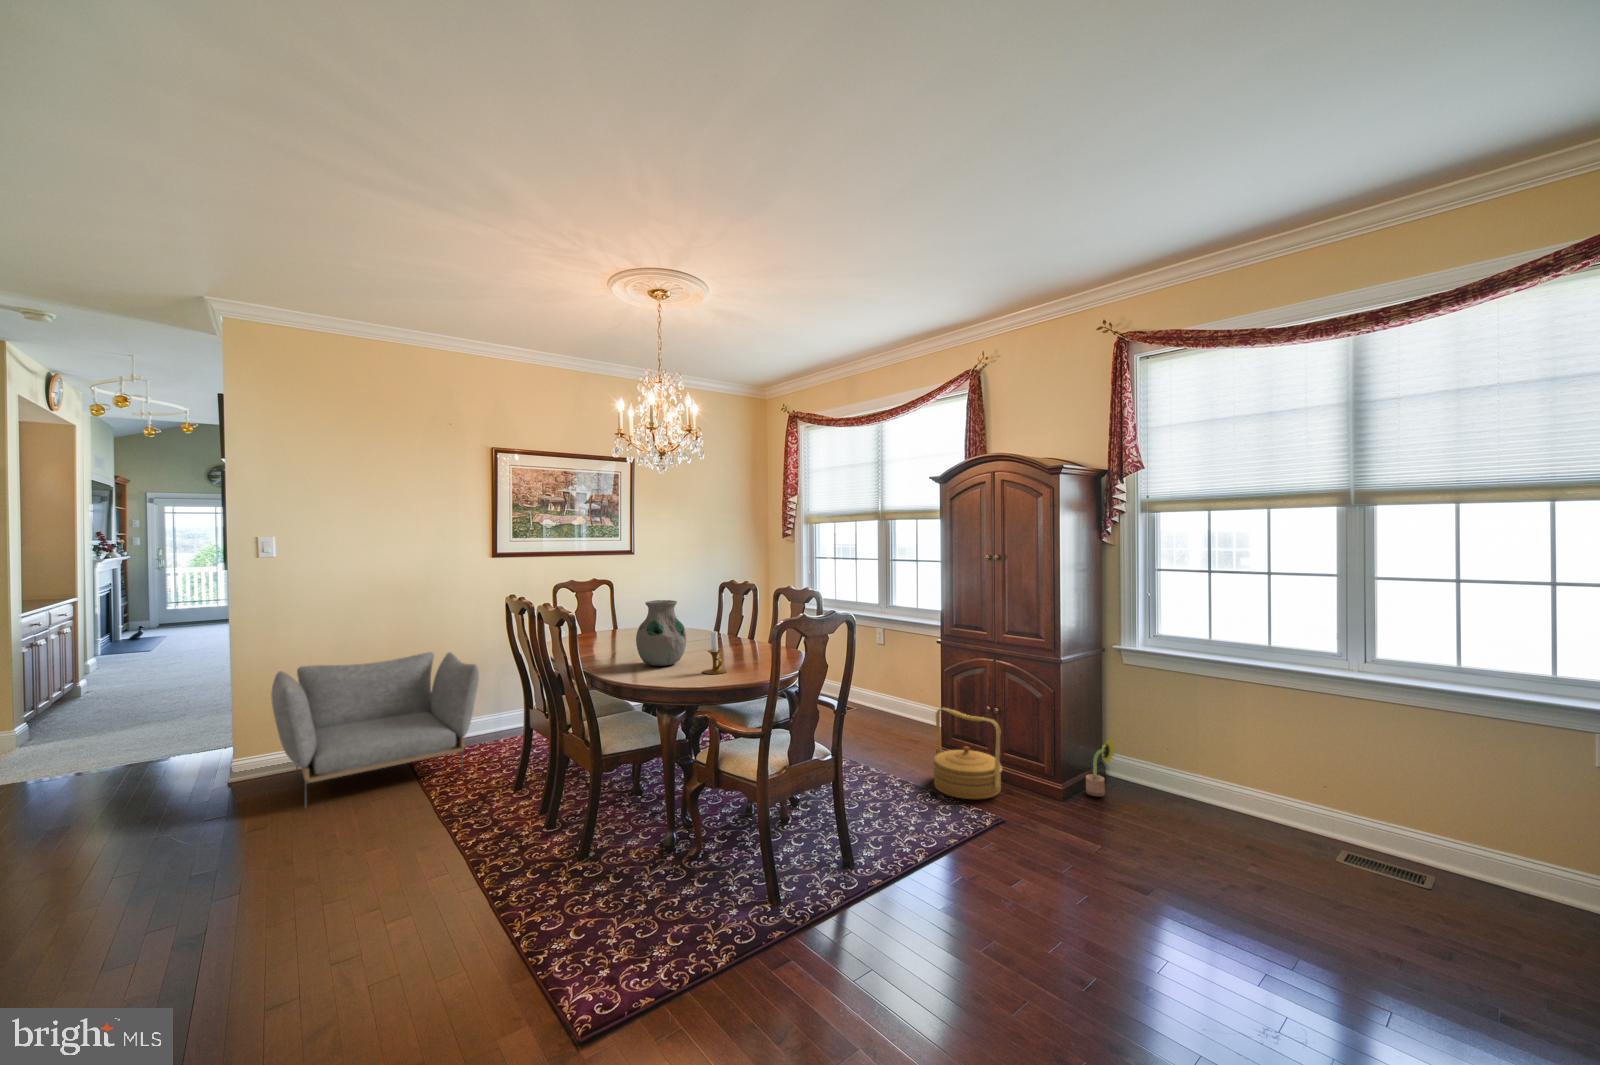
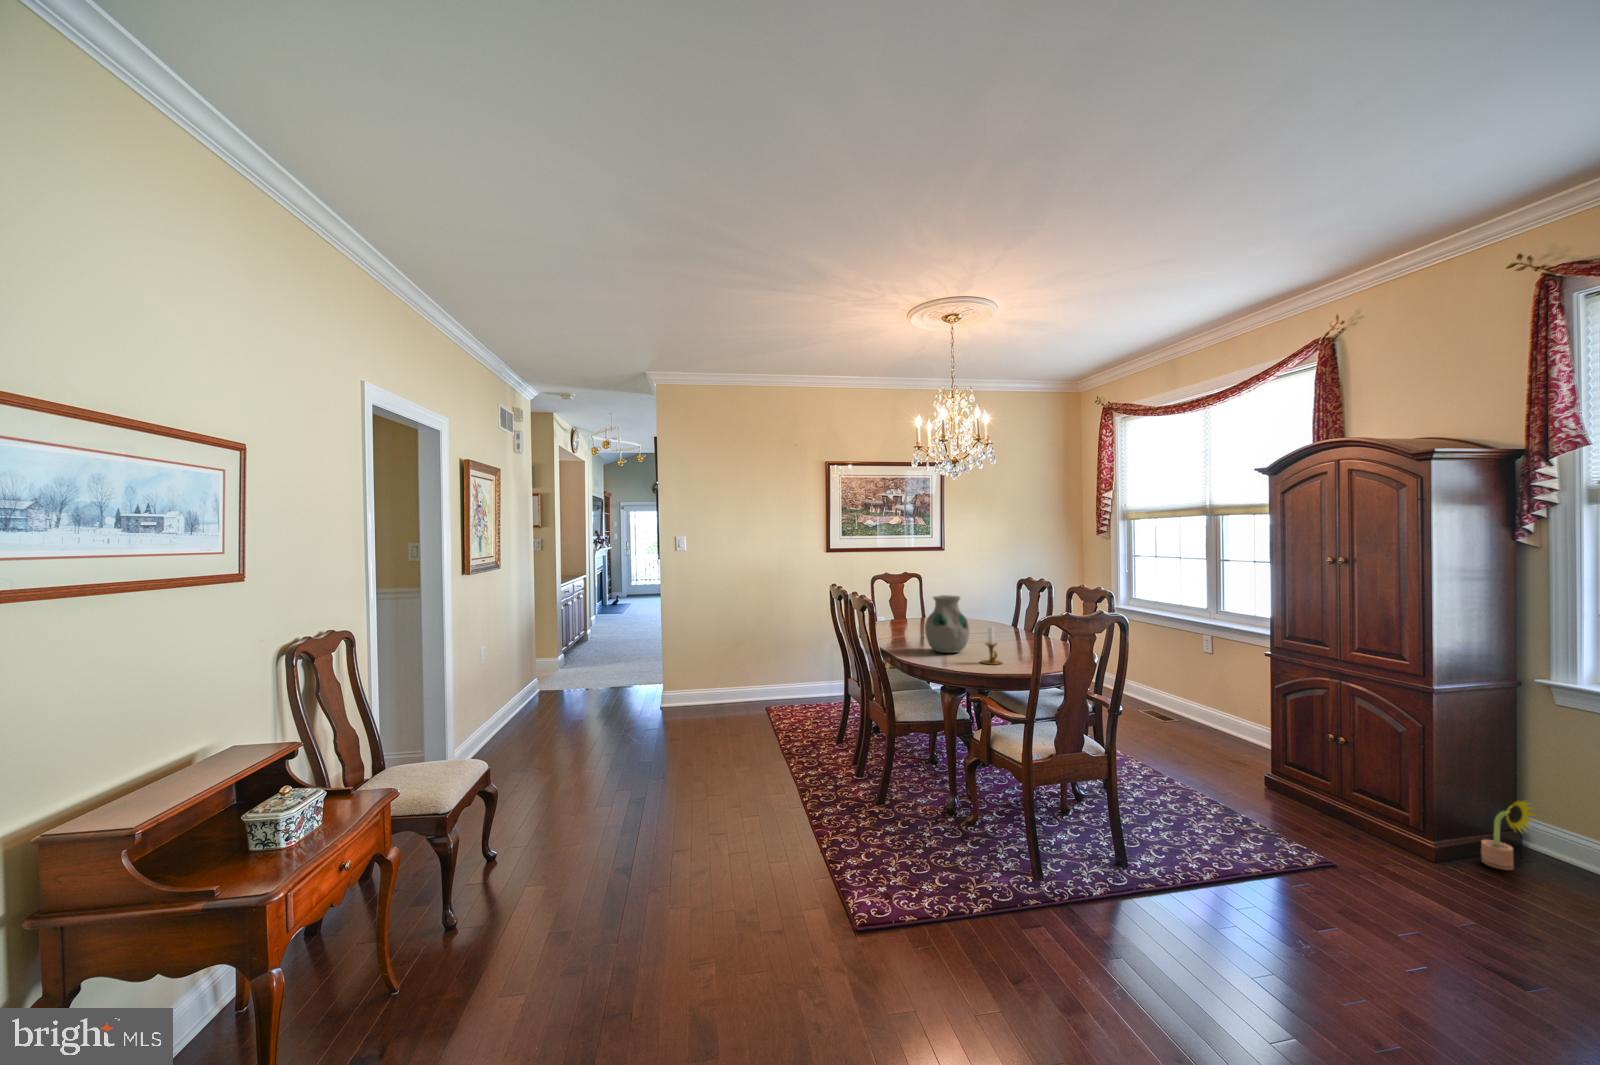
armchair: present [271,652,479,808] -> none [684,627,812,731]
woven basket: present [932,708,1002,799] -> none [1248,729,1346,838]

